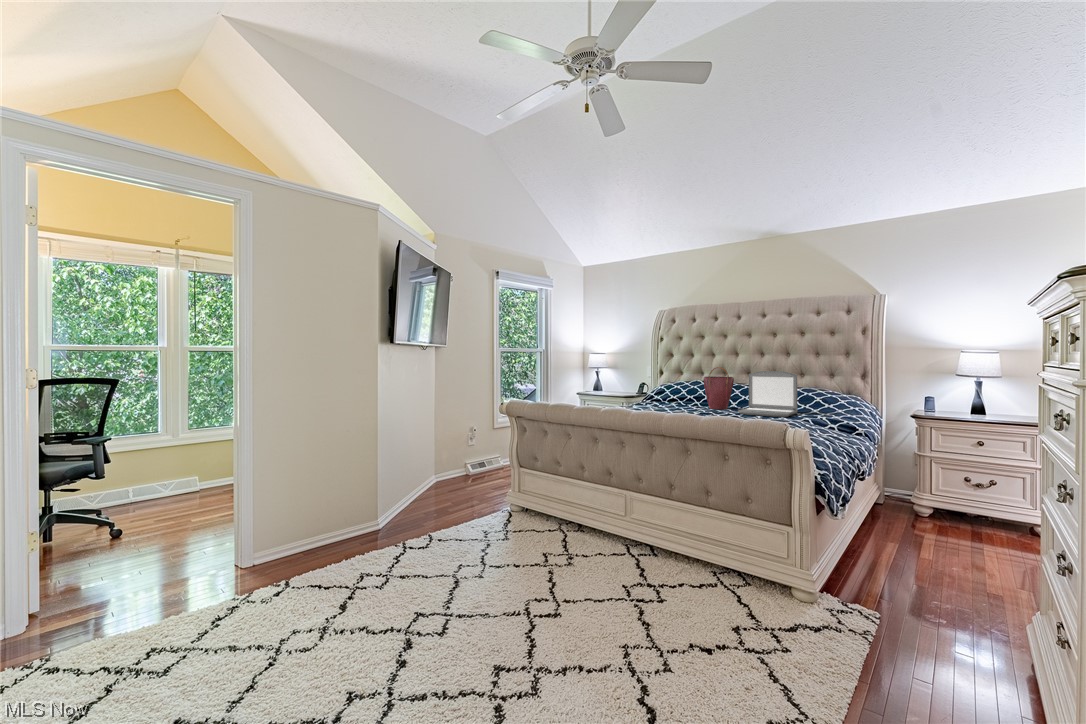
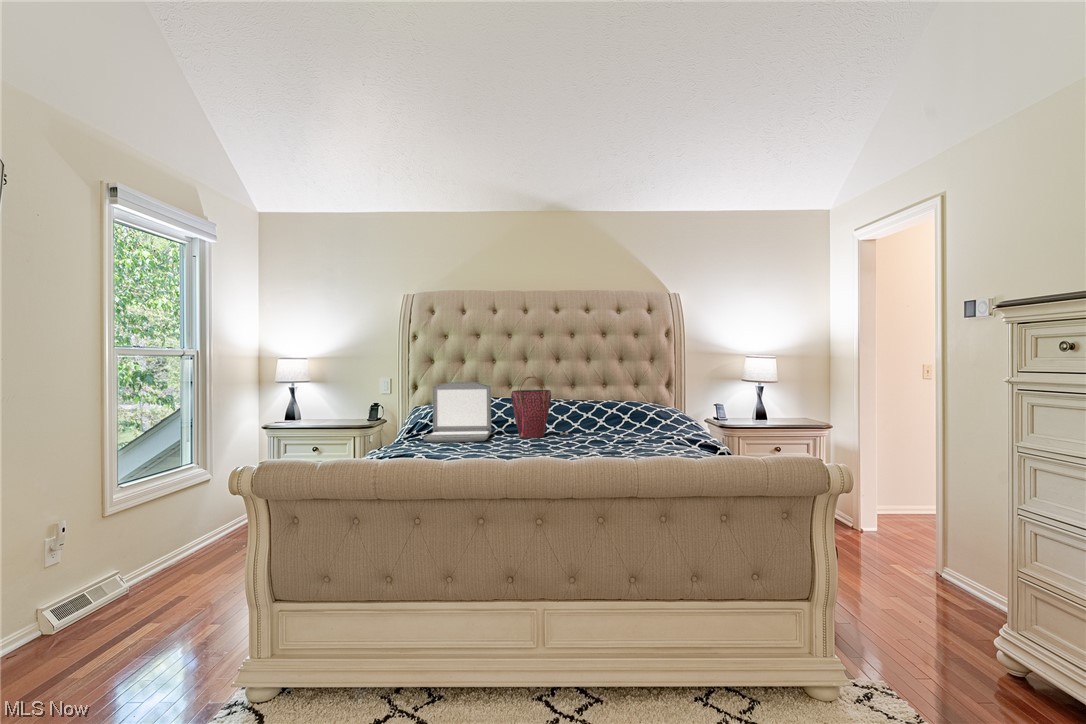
laptop: present [738,371,798,417] -> present [423,382,491,442]

